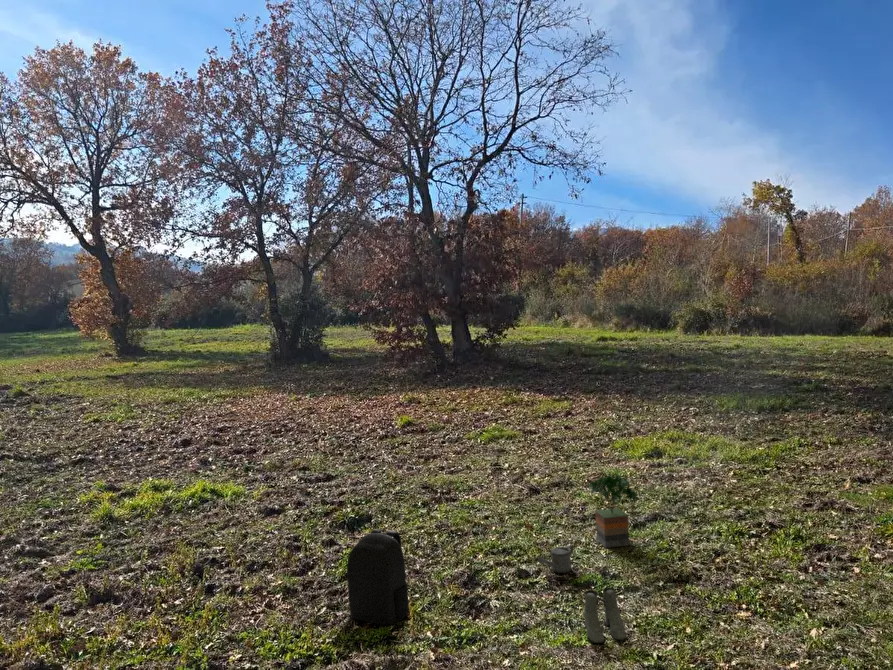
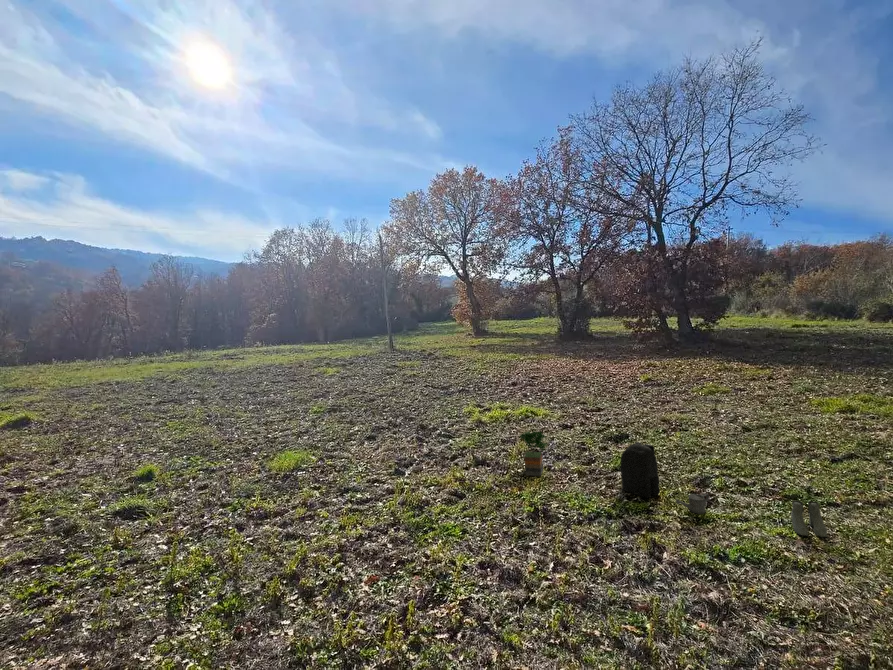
potted tree: present [589,475,638,548] -> present [520,431,547,476]
watering can: present [538,545,573,573] -> present [676,494,709,514]

